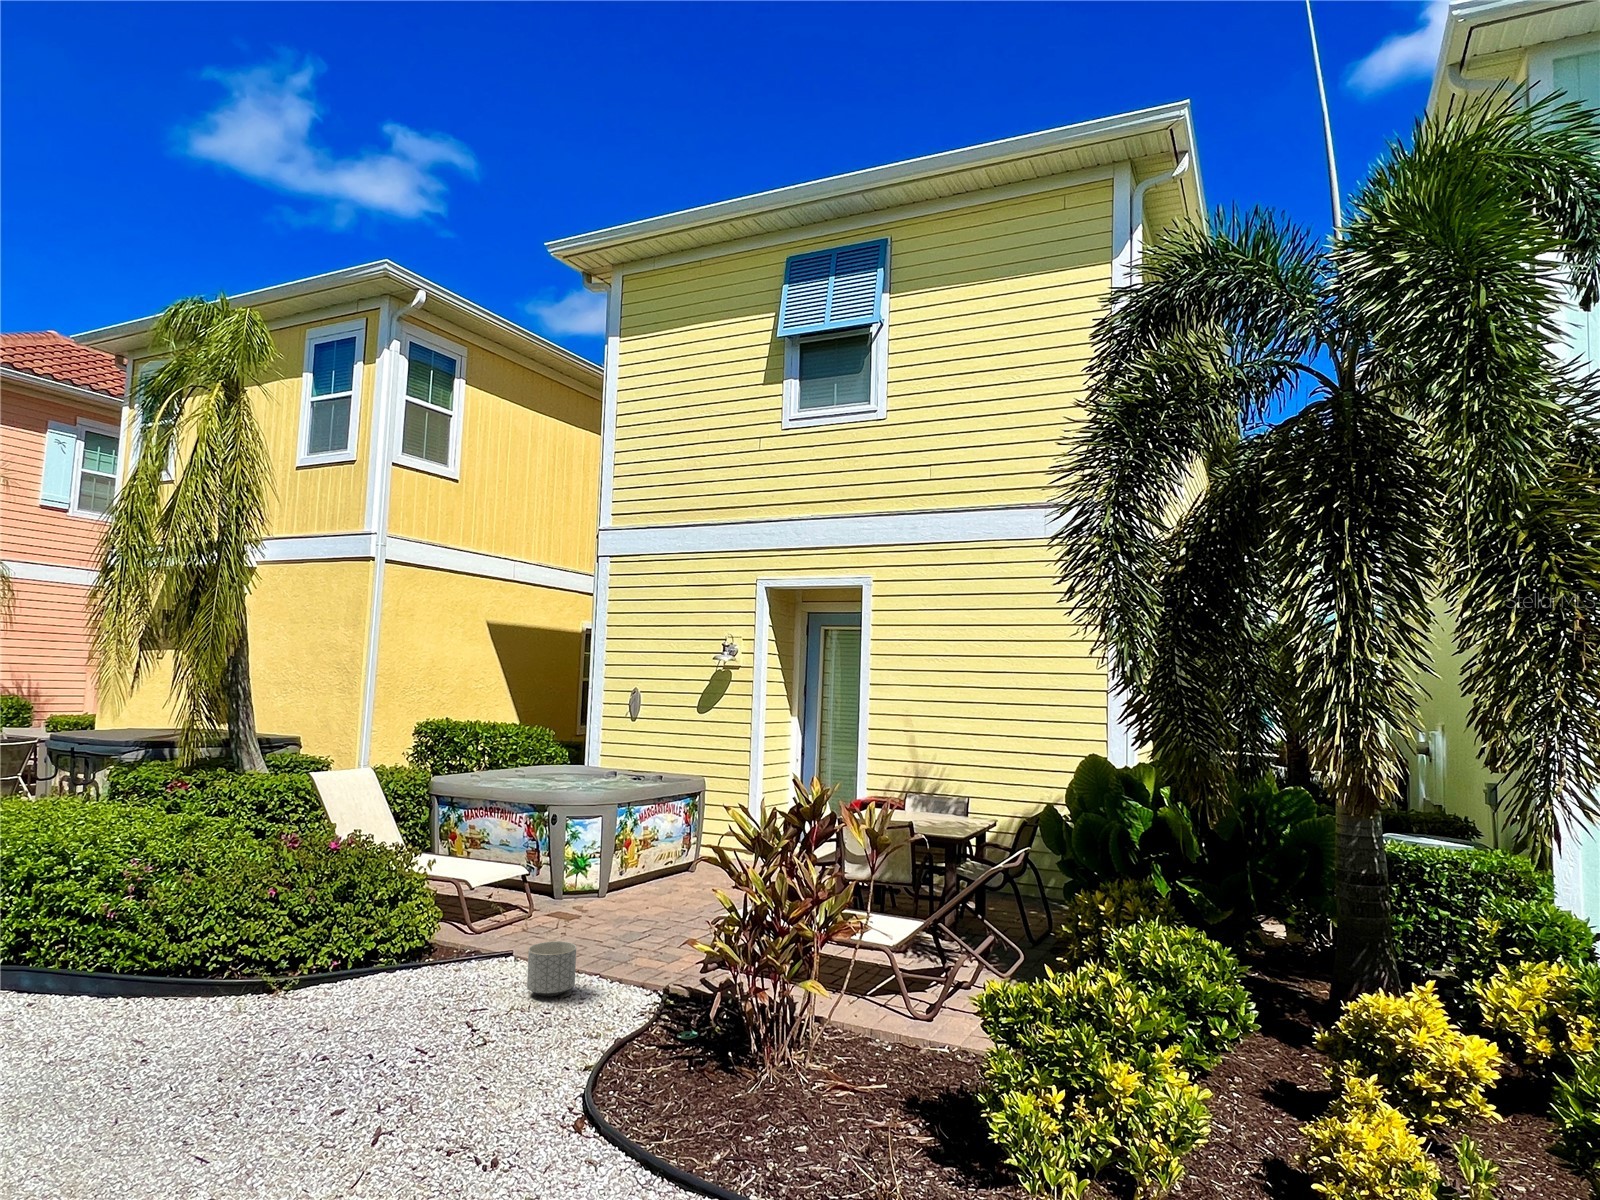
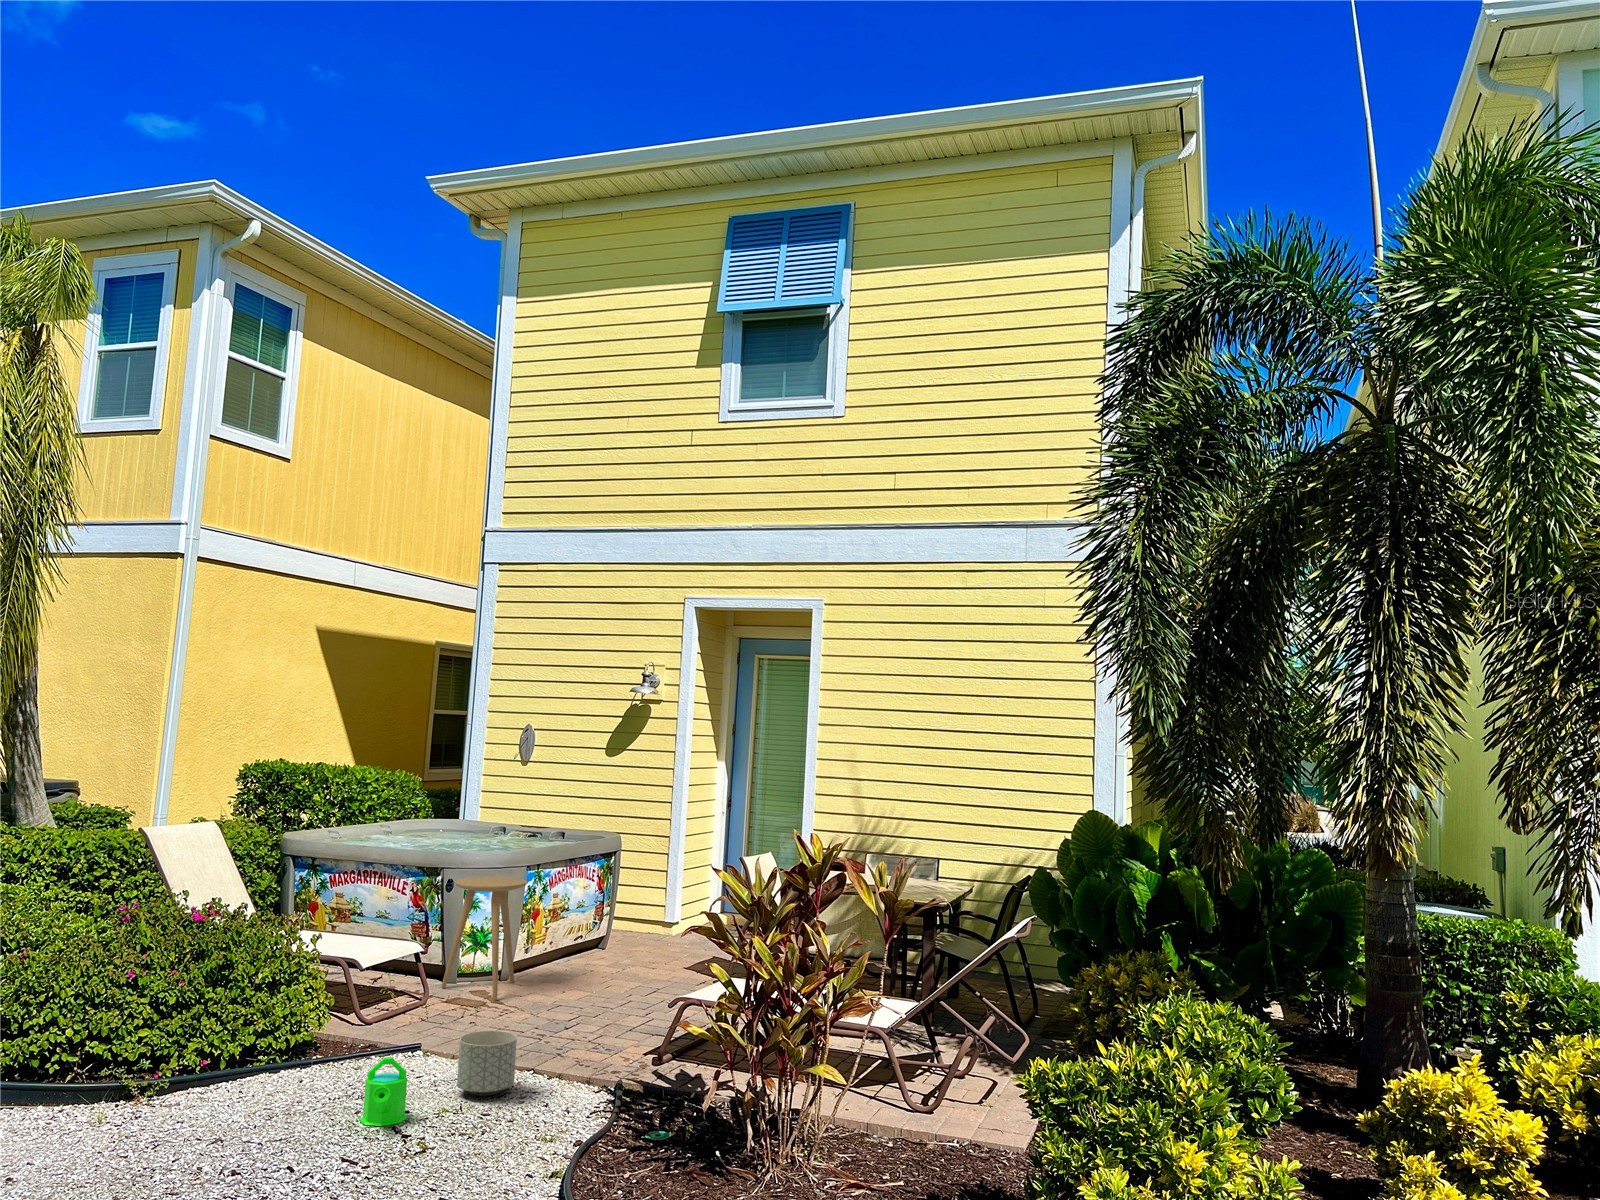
side table: none [548,813,615,915] -> present [441,877,527,1000]
watering can: none [441,963,481,1020] -> present [359,1057,408,1126]

